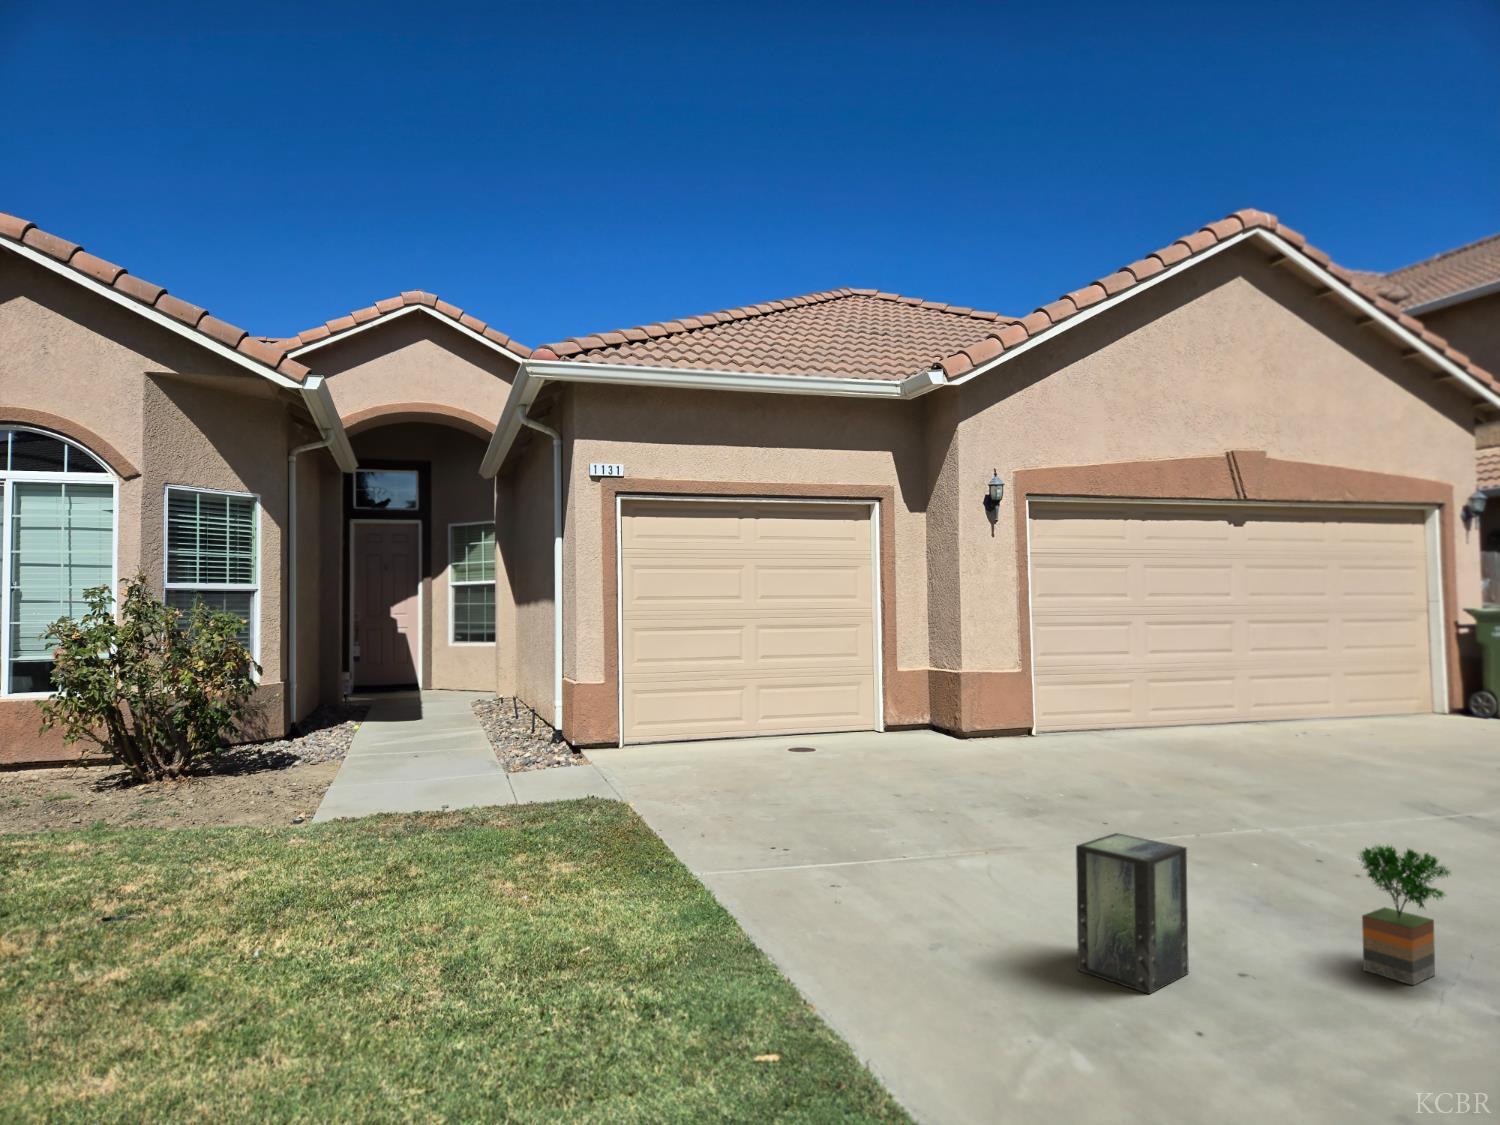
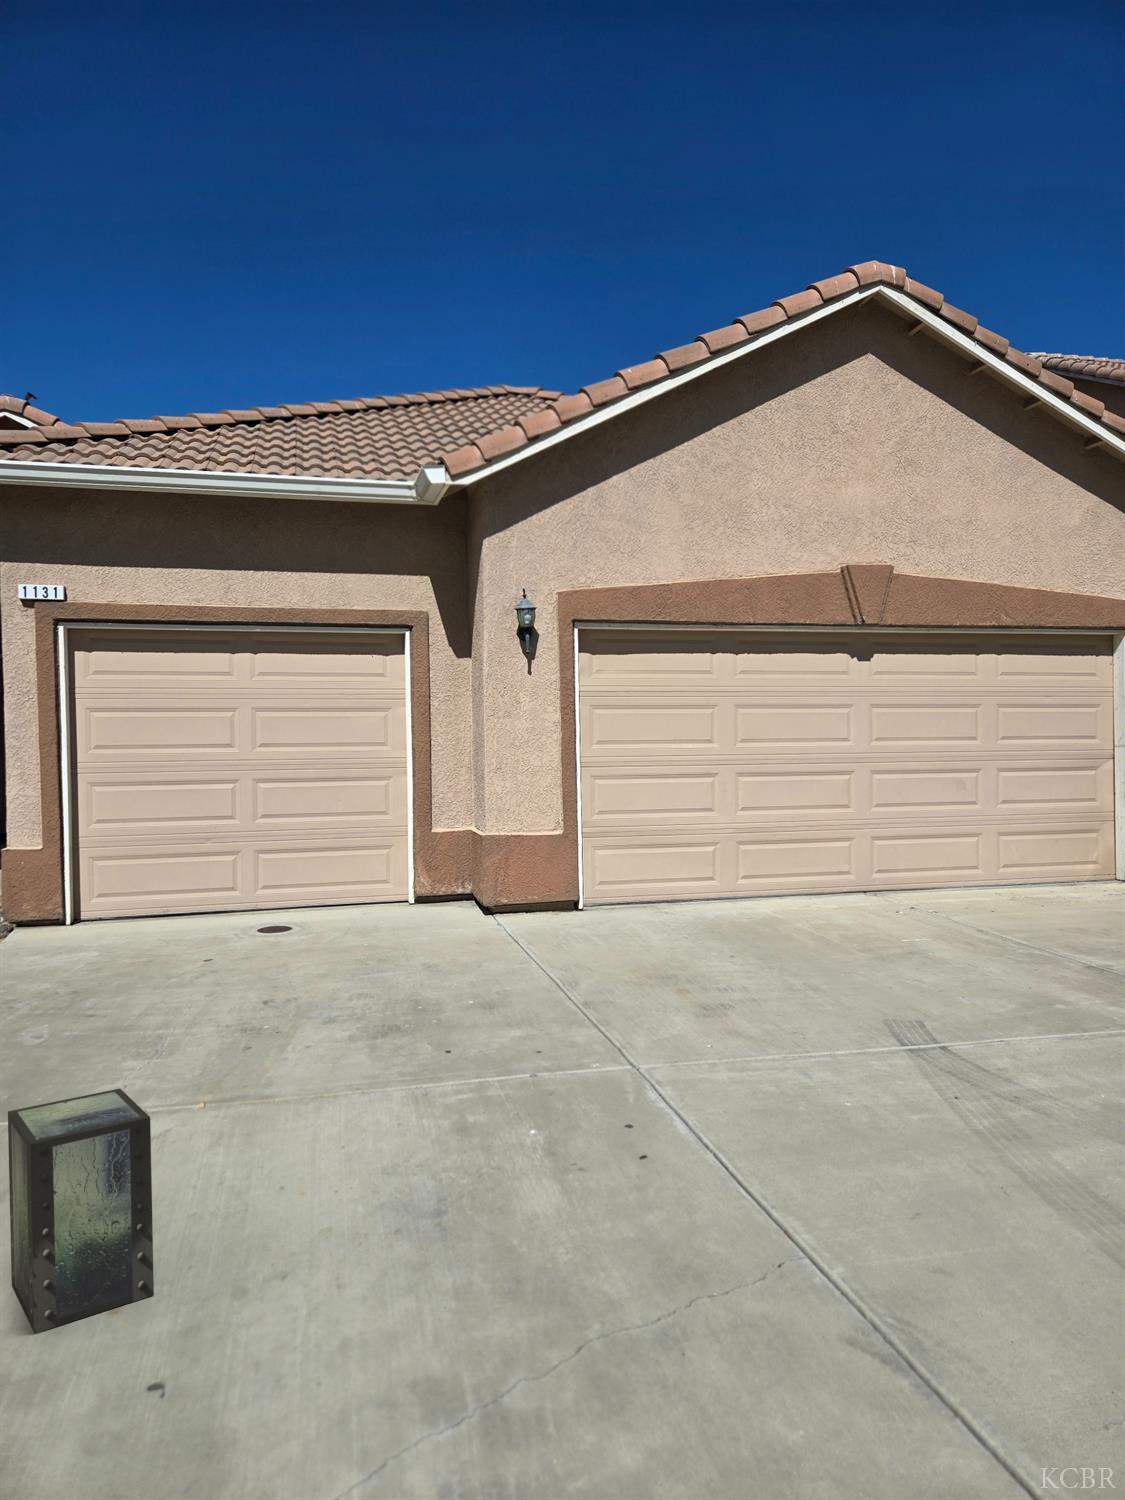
potted tree: present [1359,844,1451,986] -> none [386,1111,522,1324]

